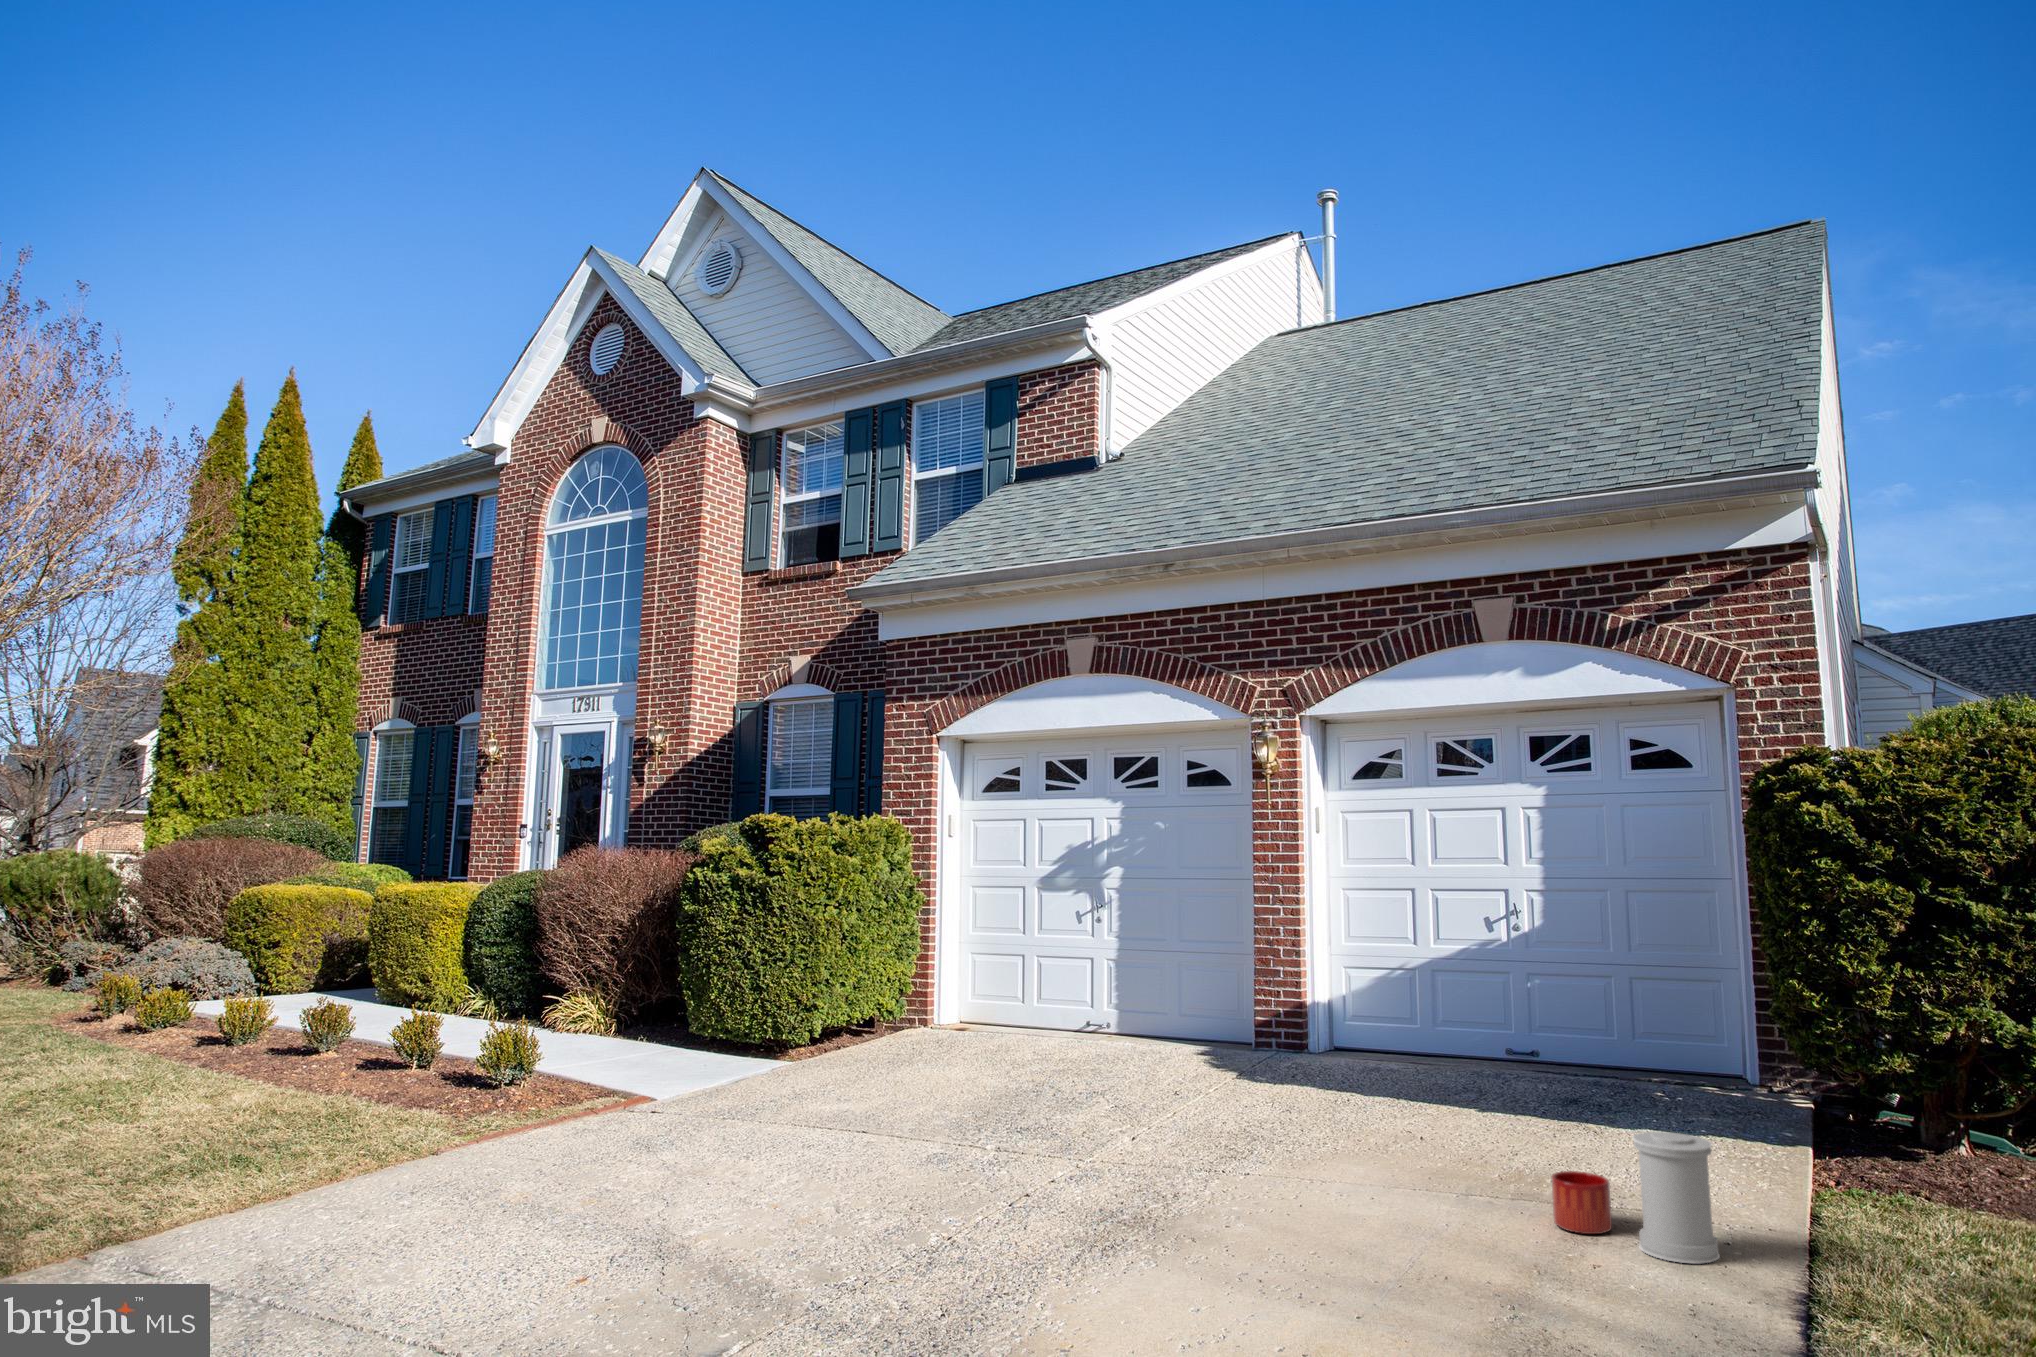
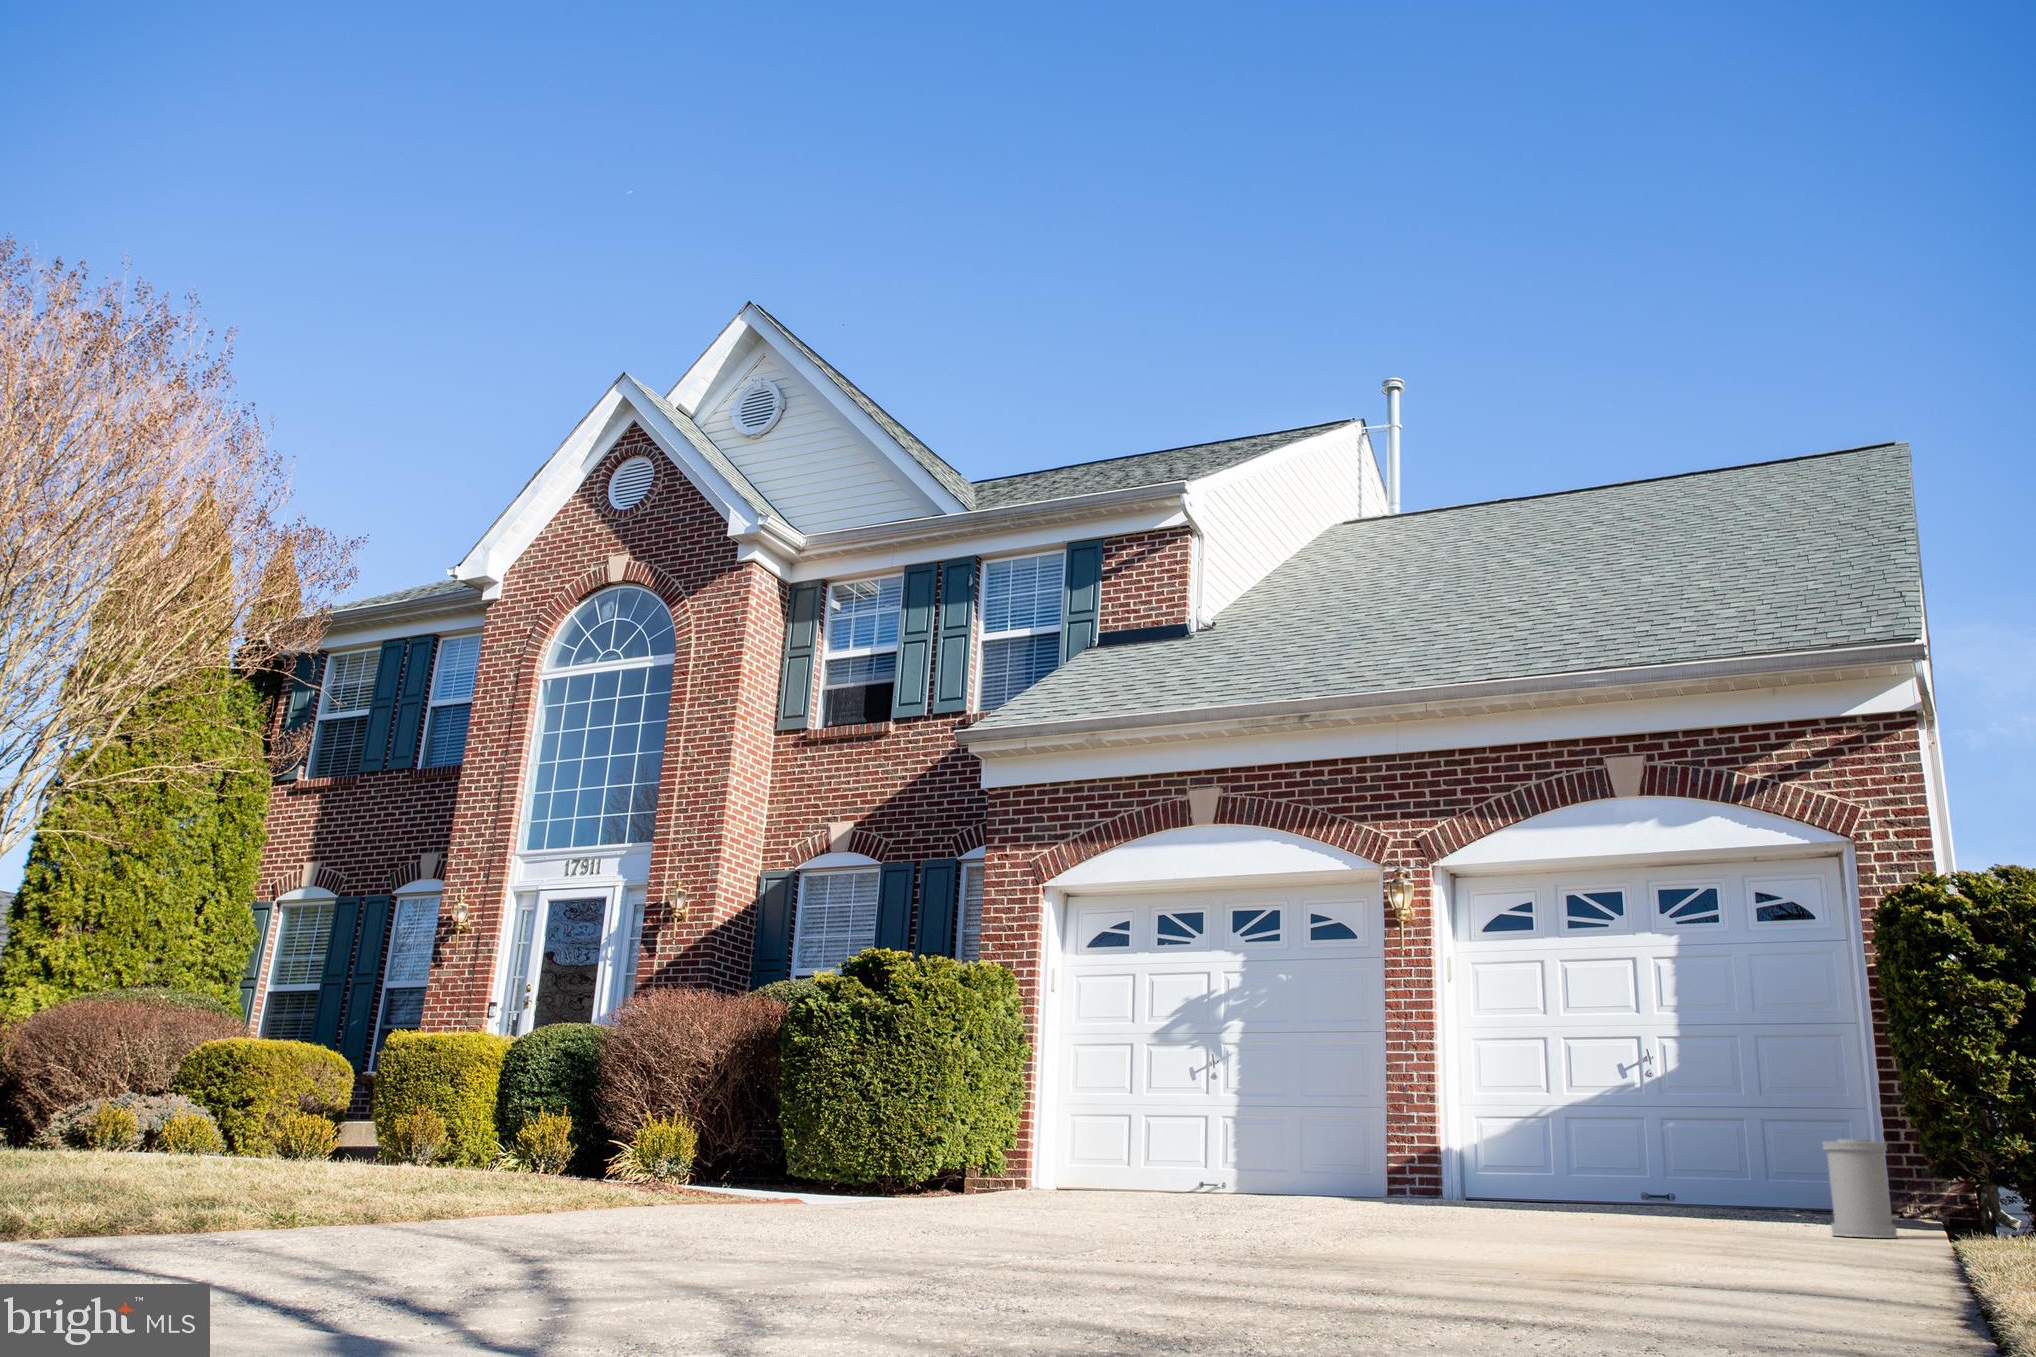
planter: present [1551,1171,1612,1234] -> none [1750,1189,1805,1233]

